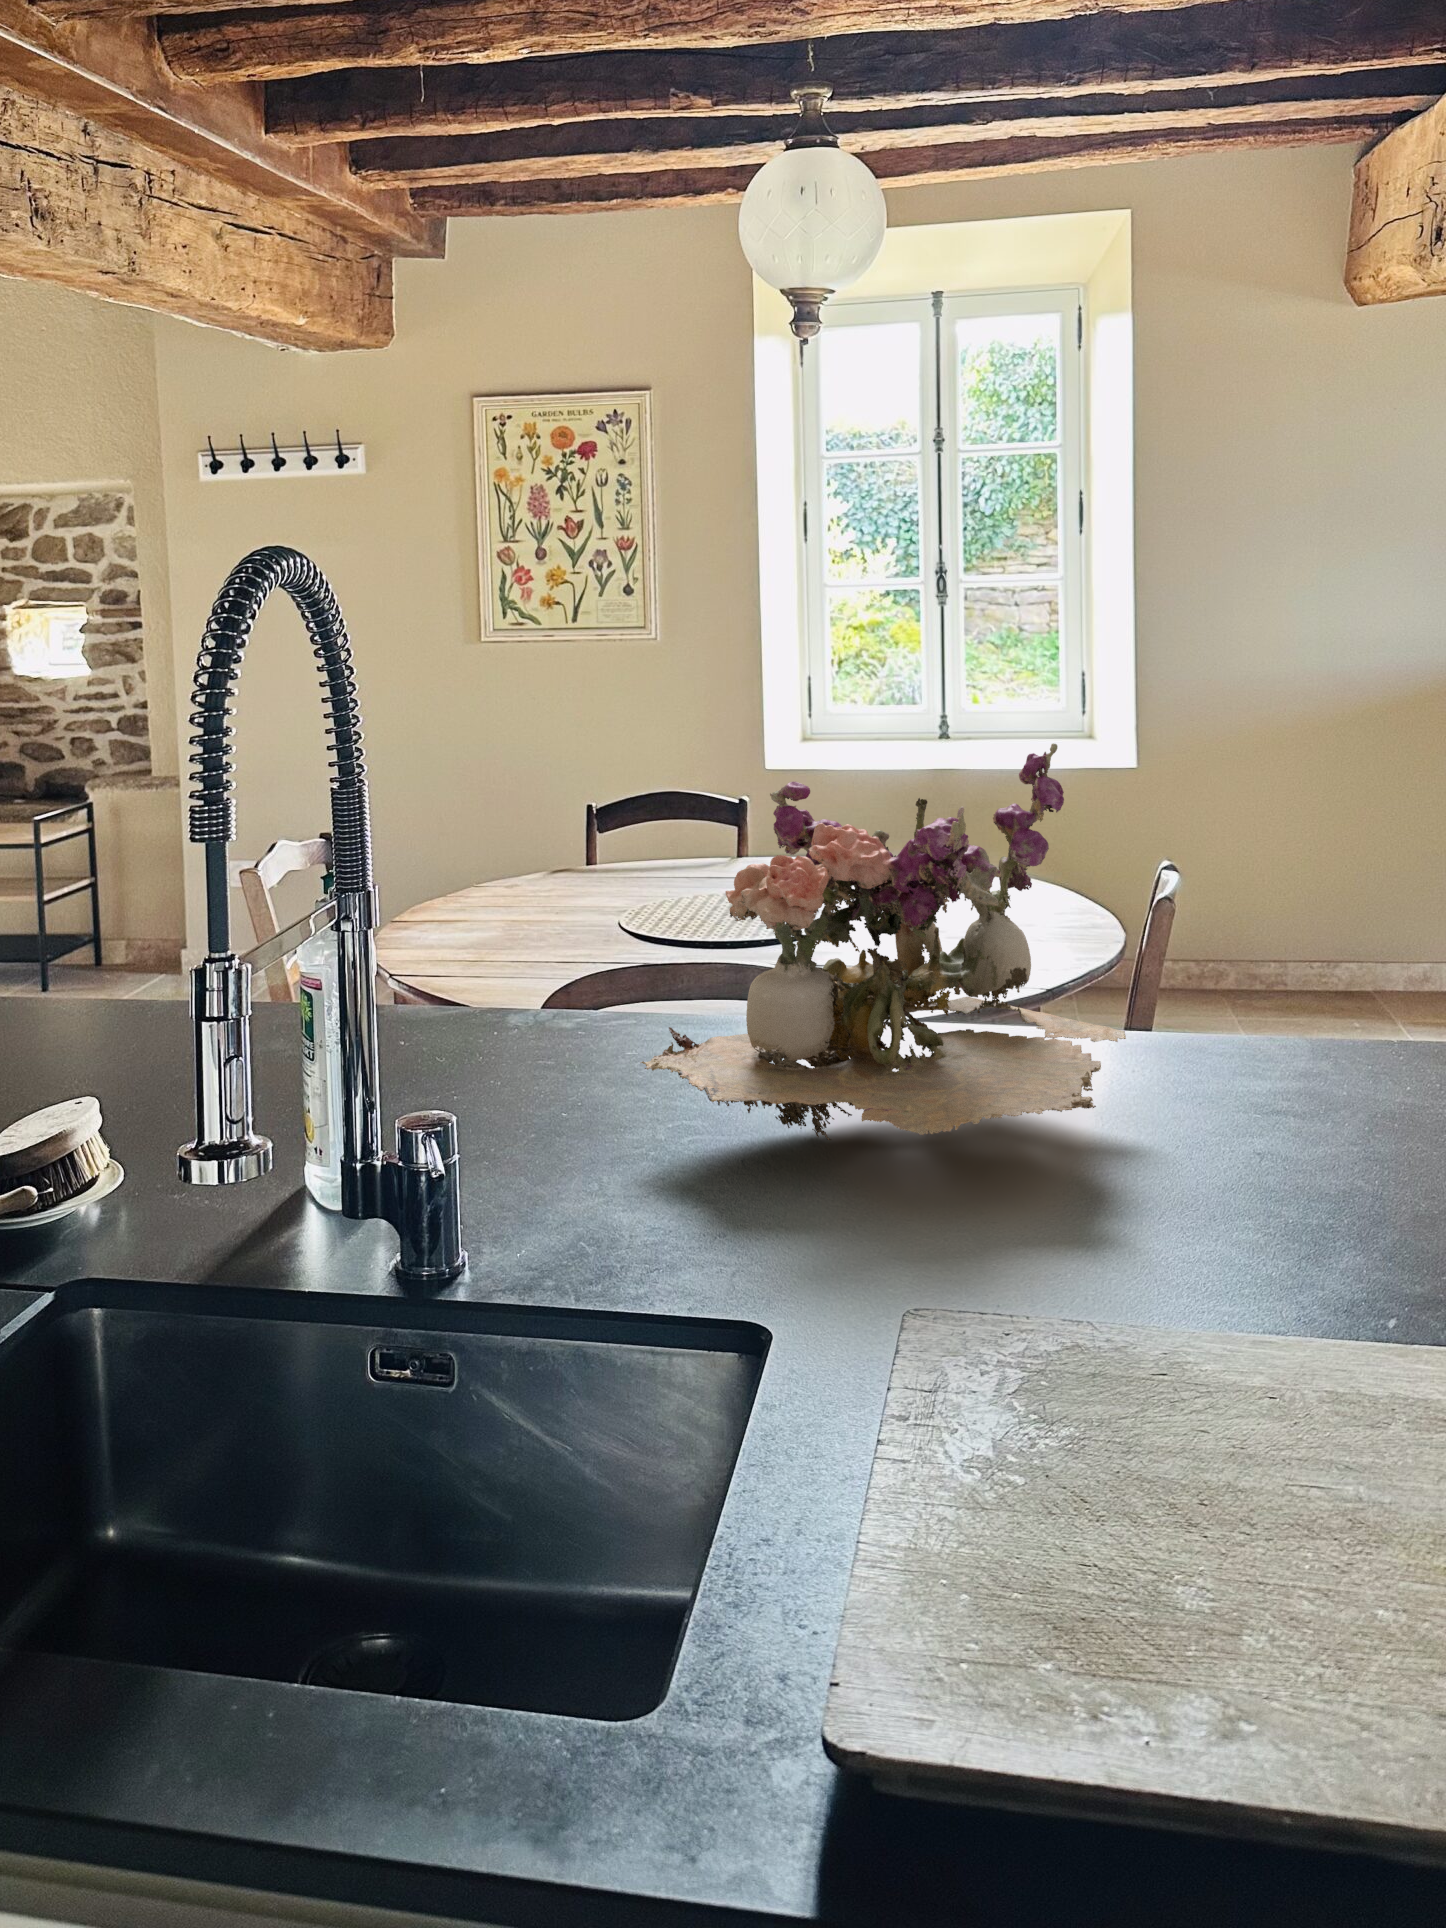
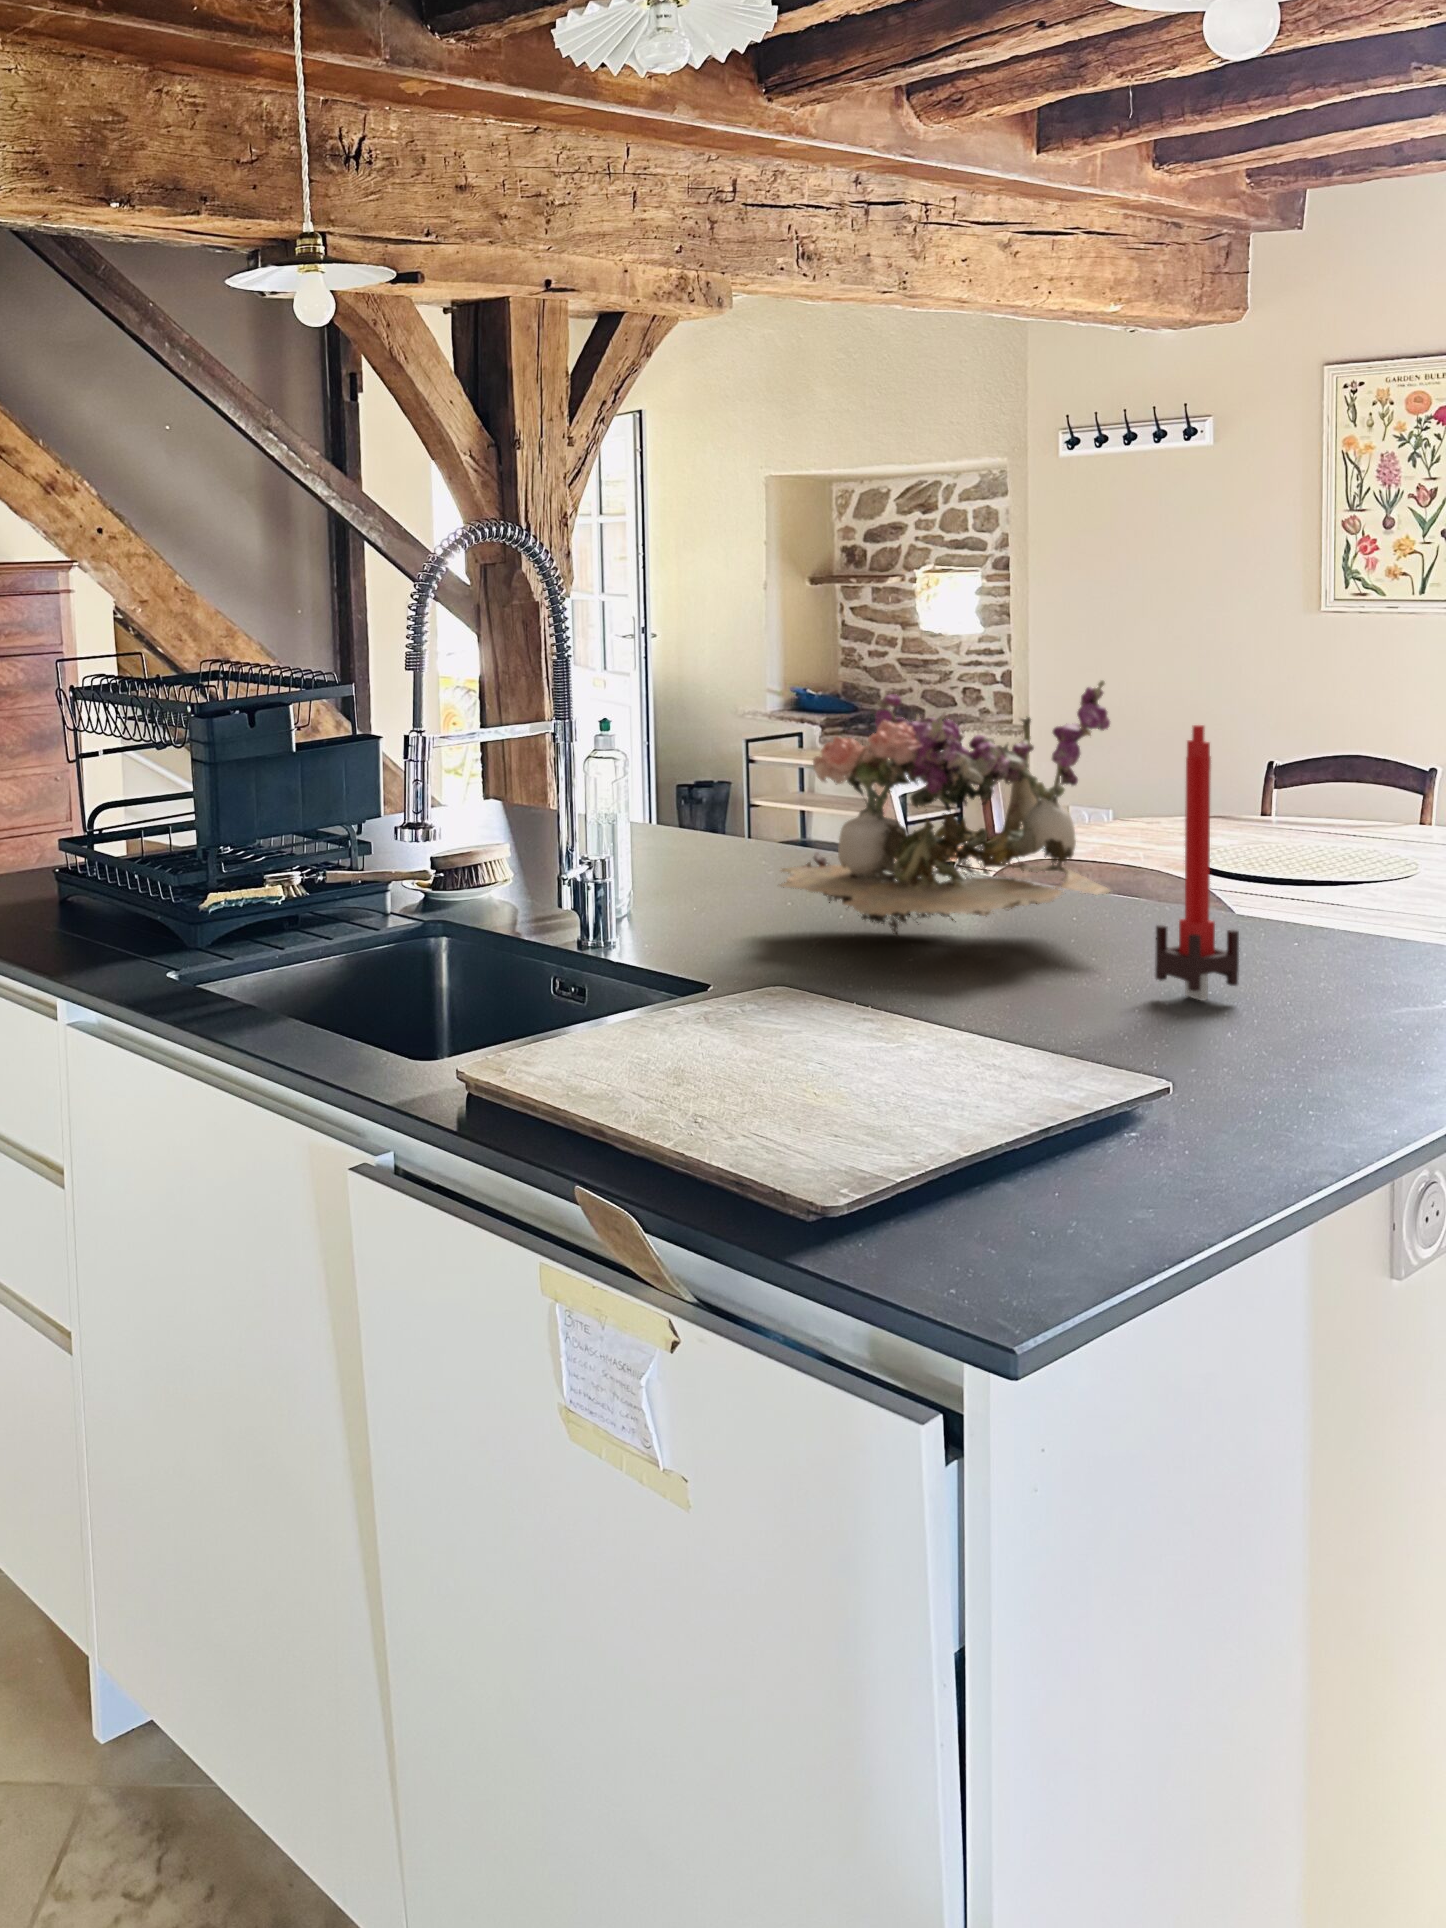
candle: none [1305,802,1398,1178] -> present [1155,725,1239,1000]

